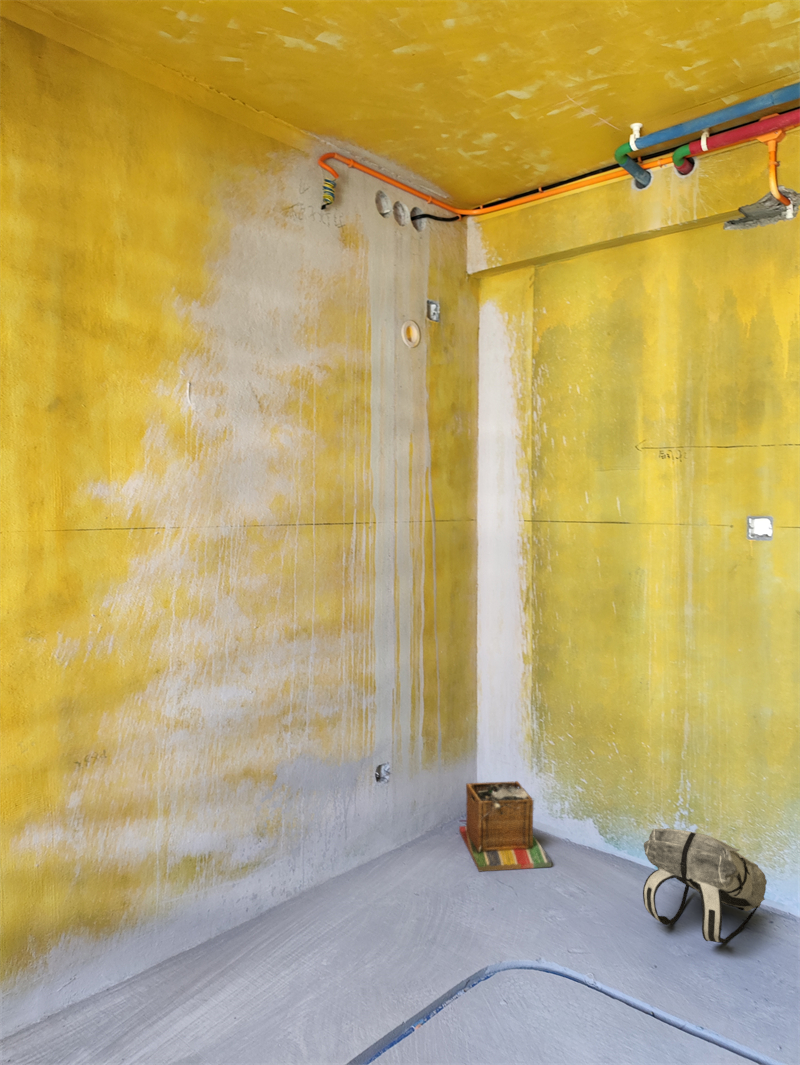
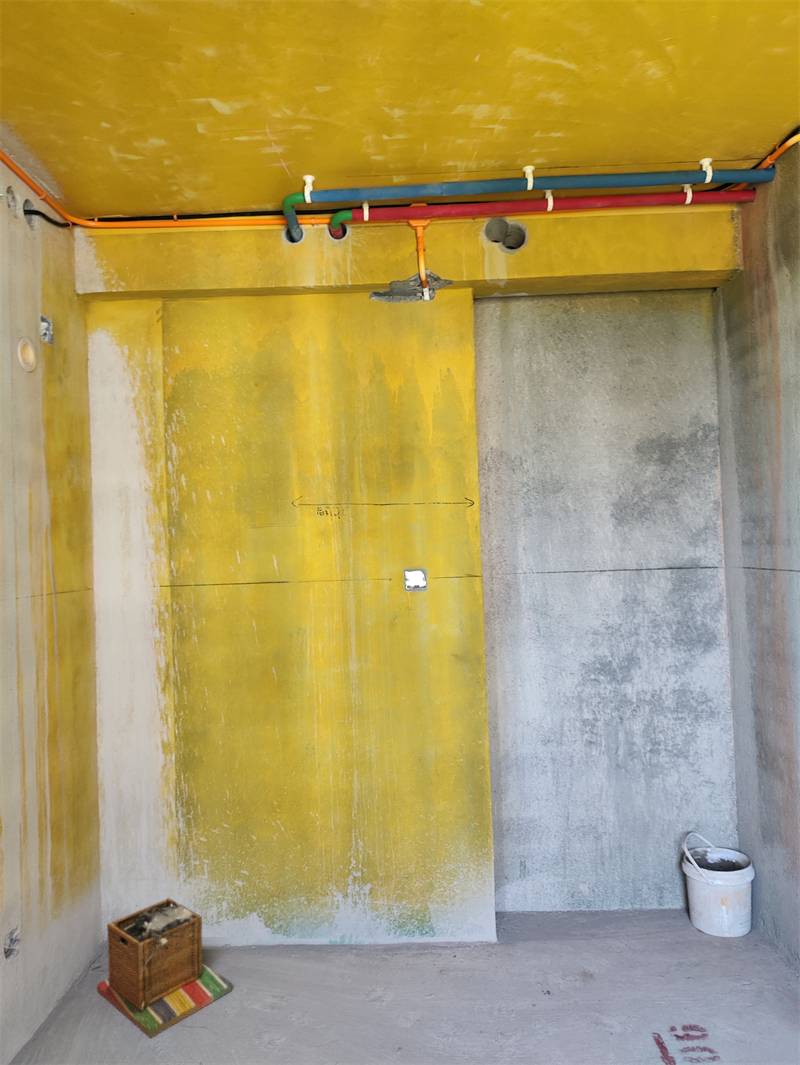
backpack: present [643,828,767,943] -> none [357,896,453,1010]

